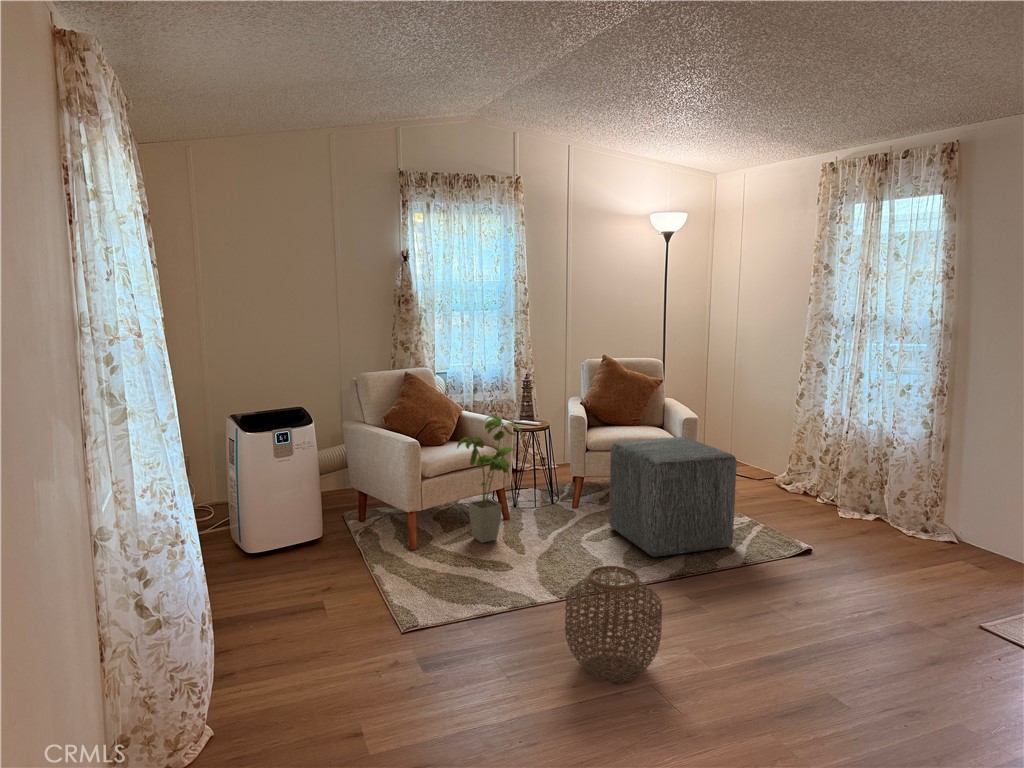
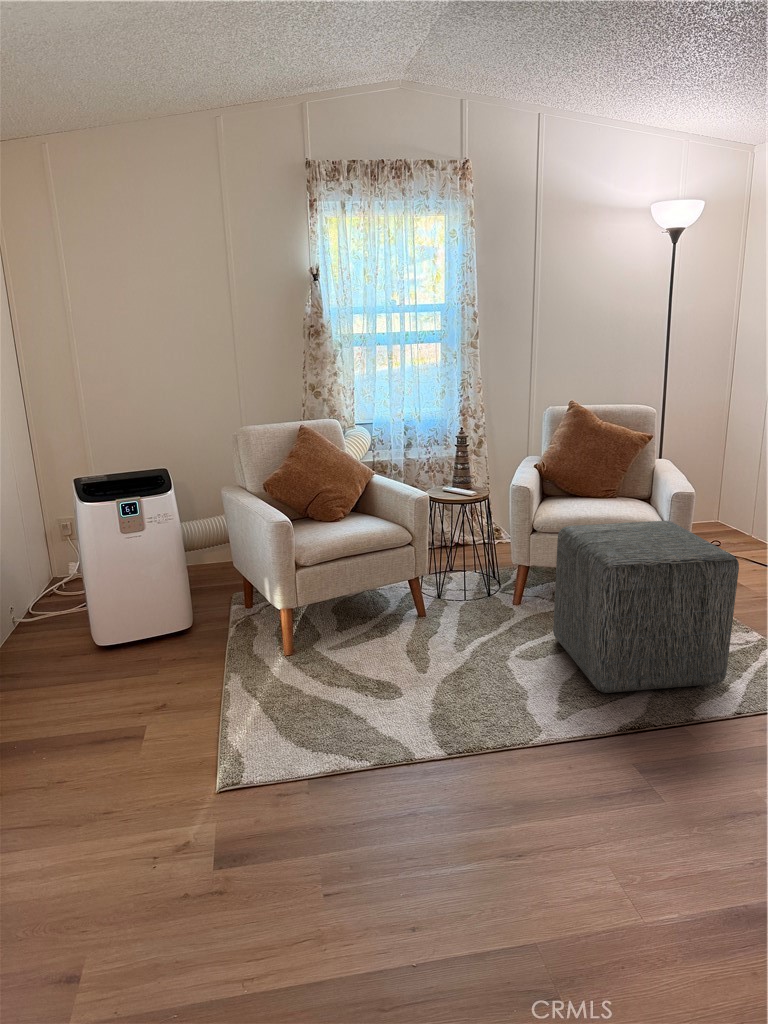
house plant: present [457,416,523,543] -> none [346,487,430,650]
woven basket: present [565,566,662,682] -> none [411,747,561,930]

